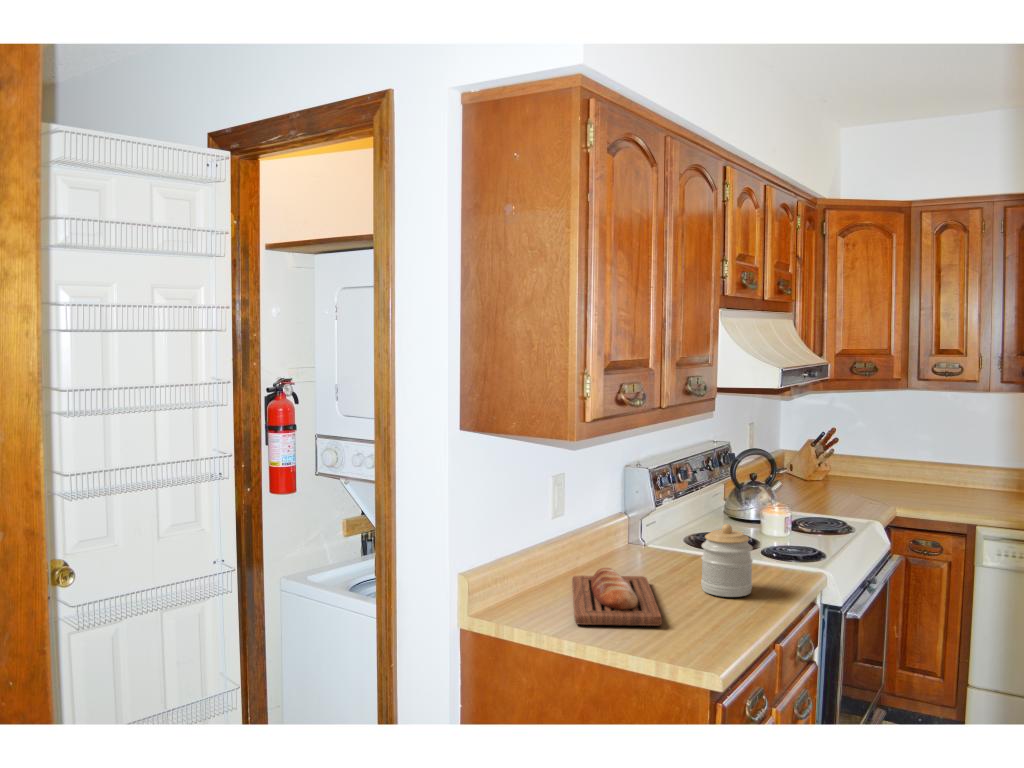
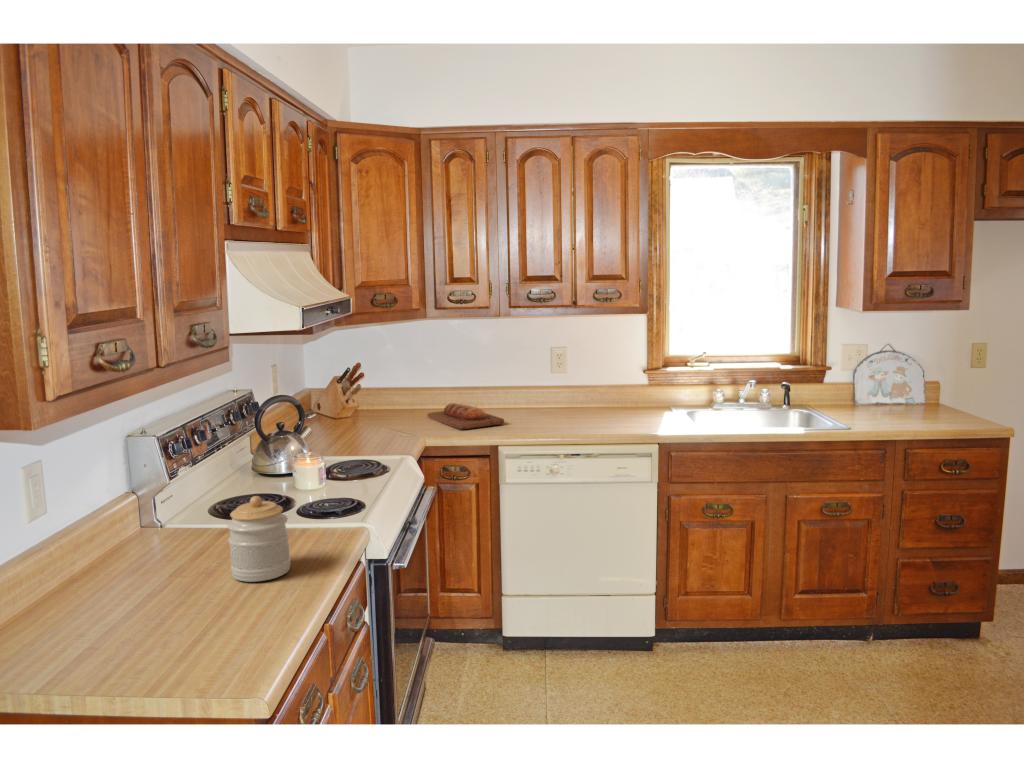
bread loaf: present [572,567,662,626] -> present [427,403,504,429]

